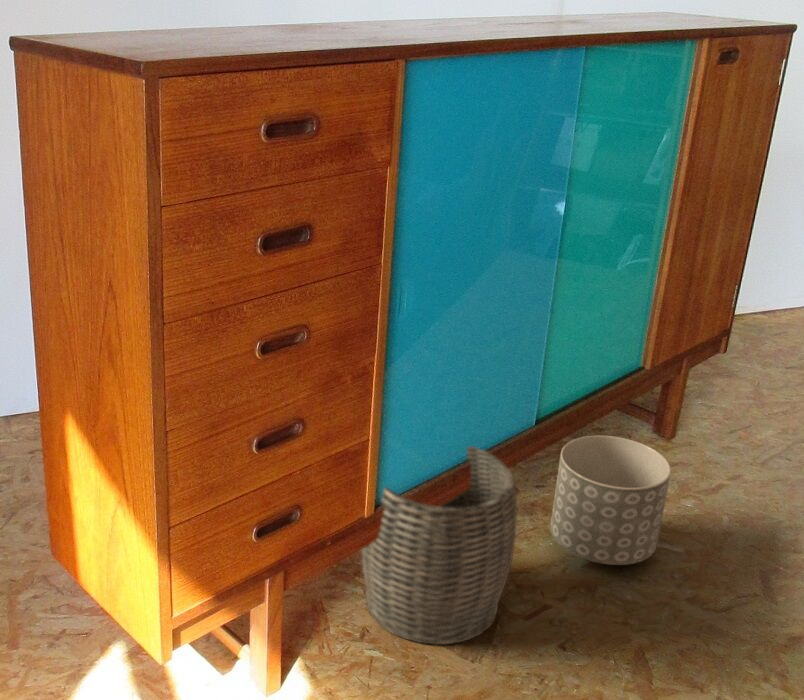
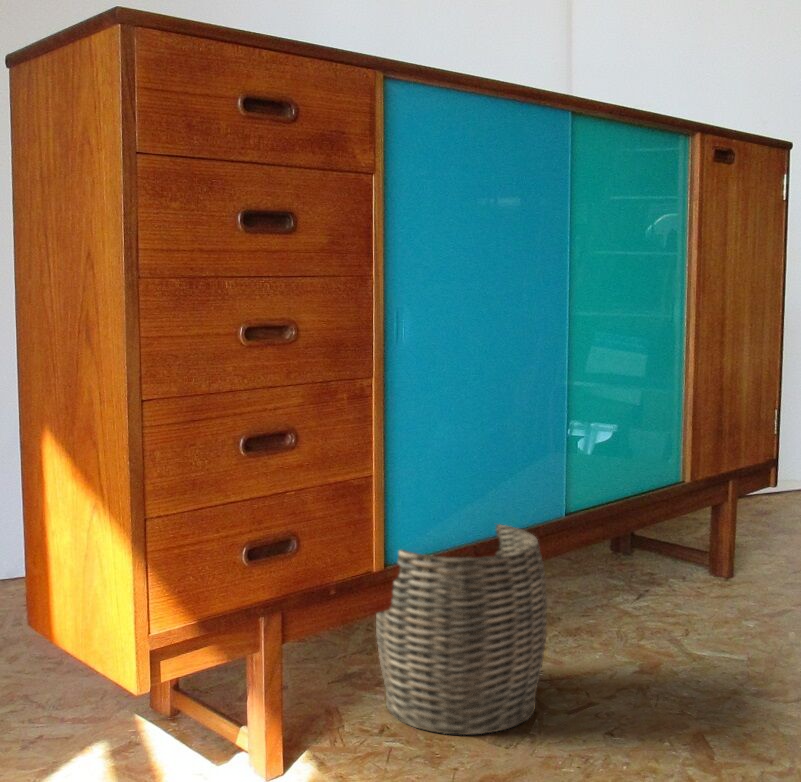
planter: present [550,436,671,565] -> none [594,533,719,667]

